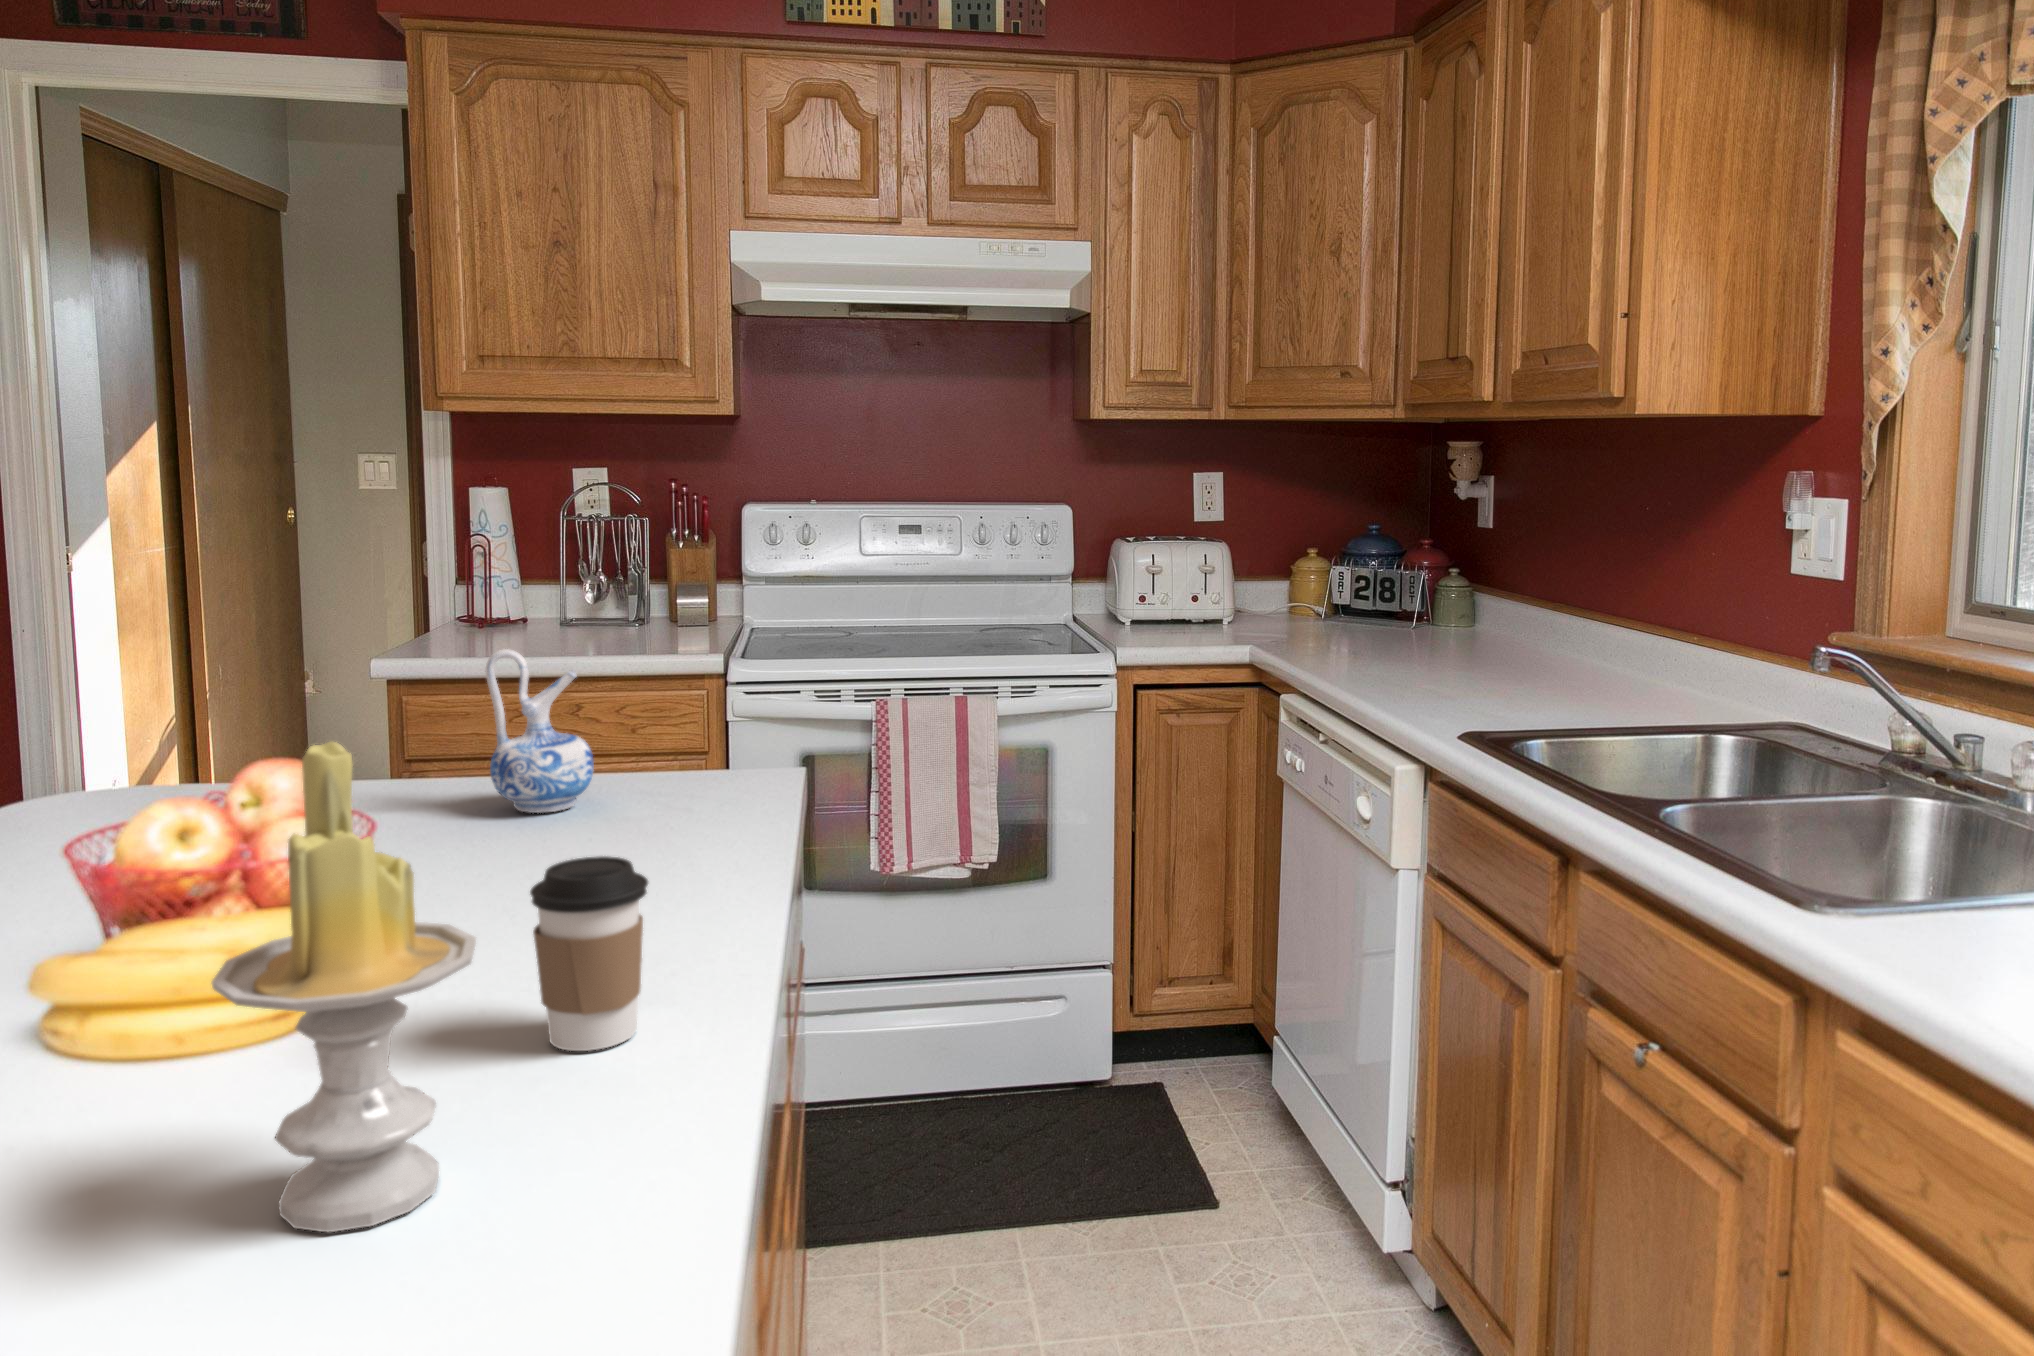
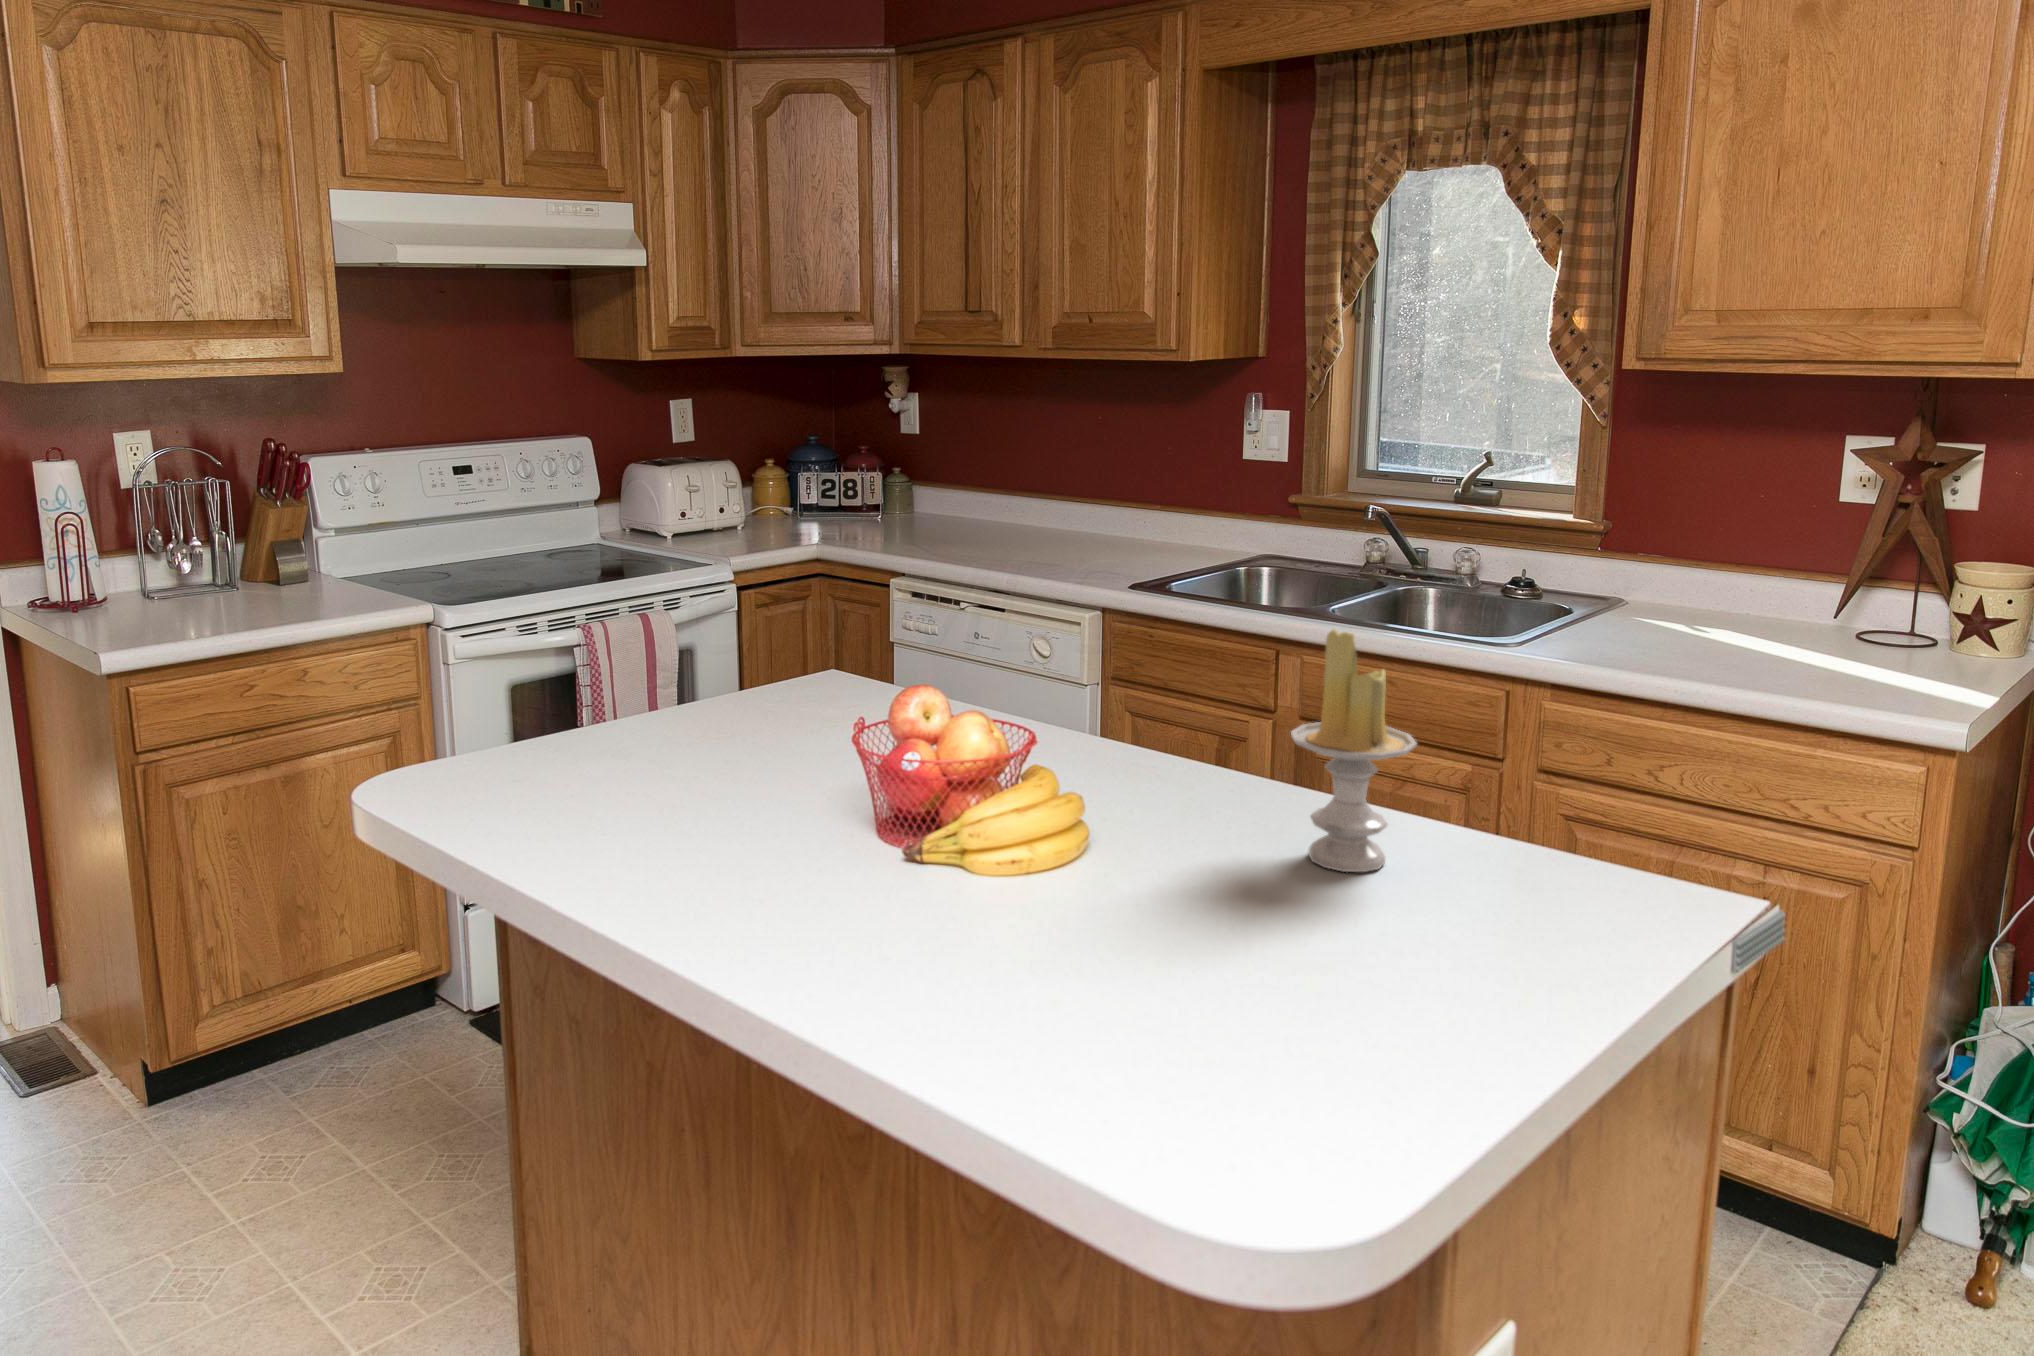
ceramic pitcher: present [486,649,594,813] -> none [728,600,803,723]
coffee cup: present [530,856,648,1051] -> none [1195,694,1262,804]

